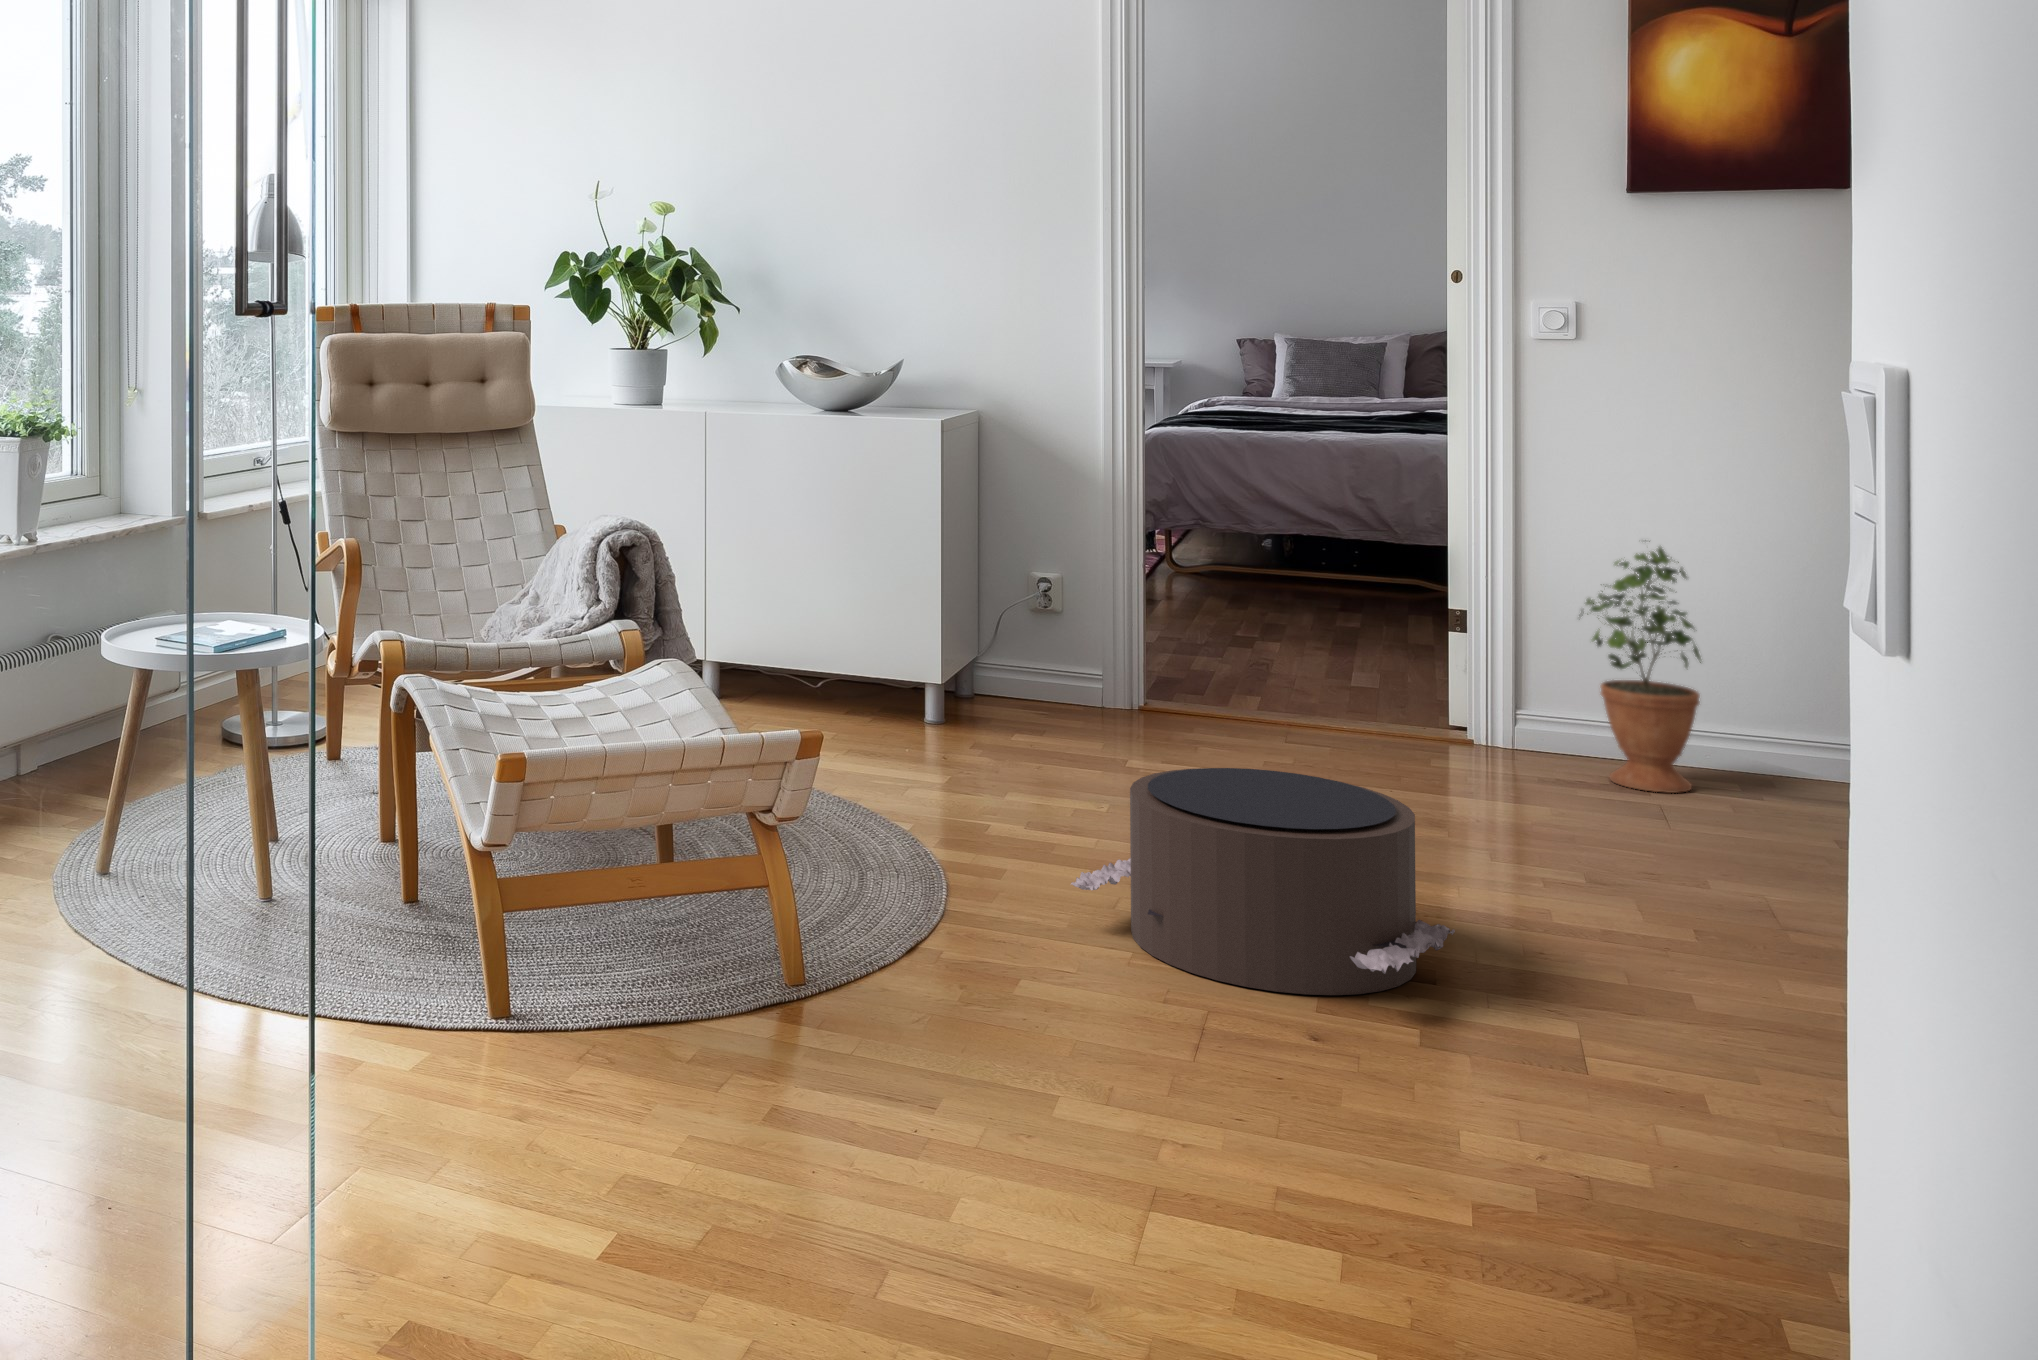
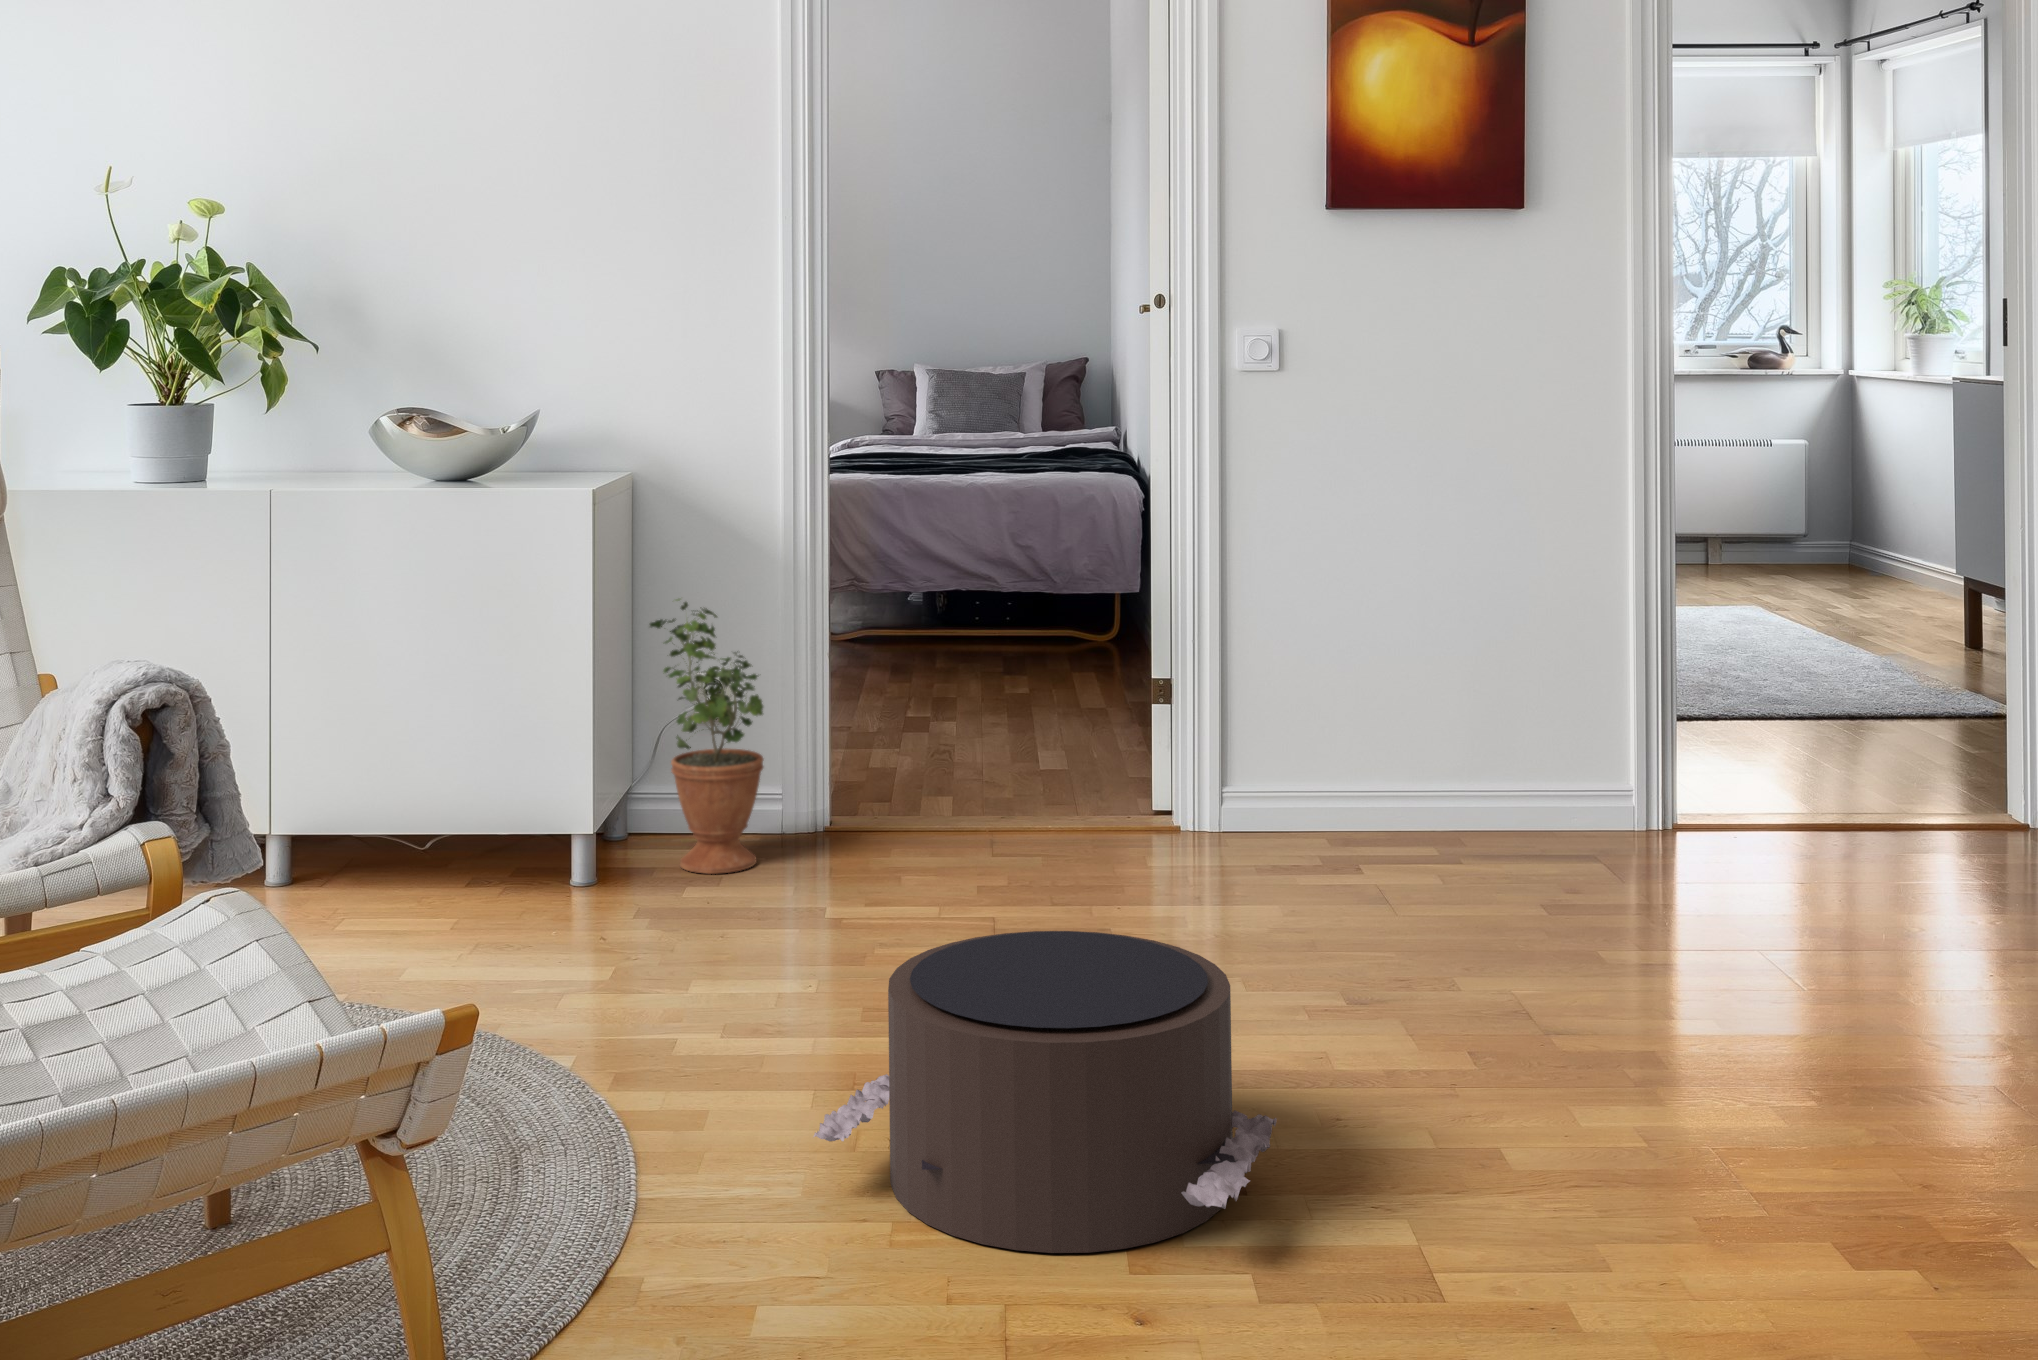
potted plant: present [1579,540,1701,793] -> present [650,599,763,874]

